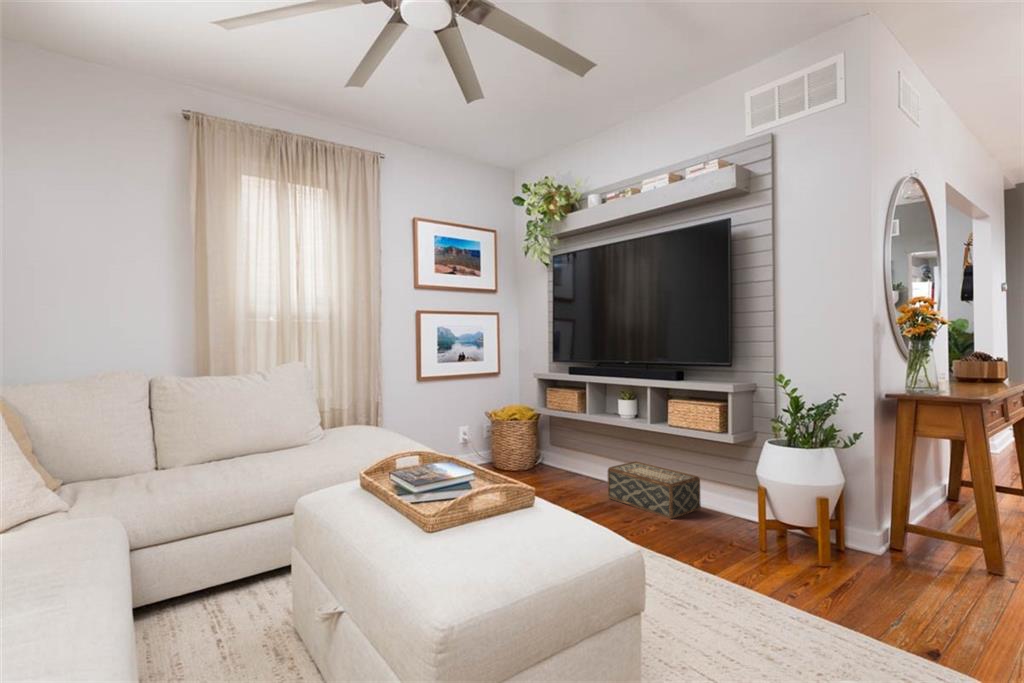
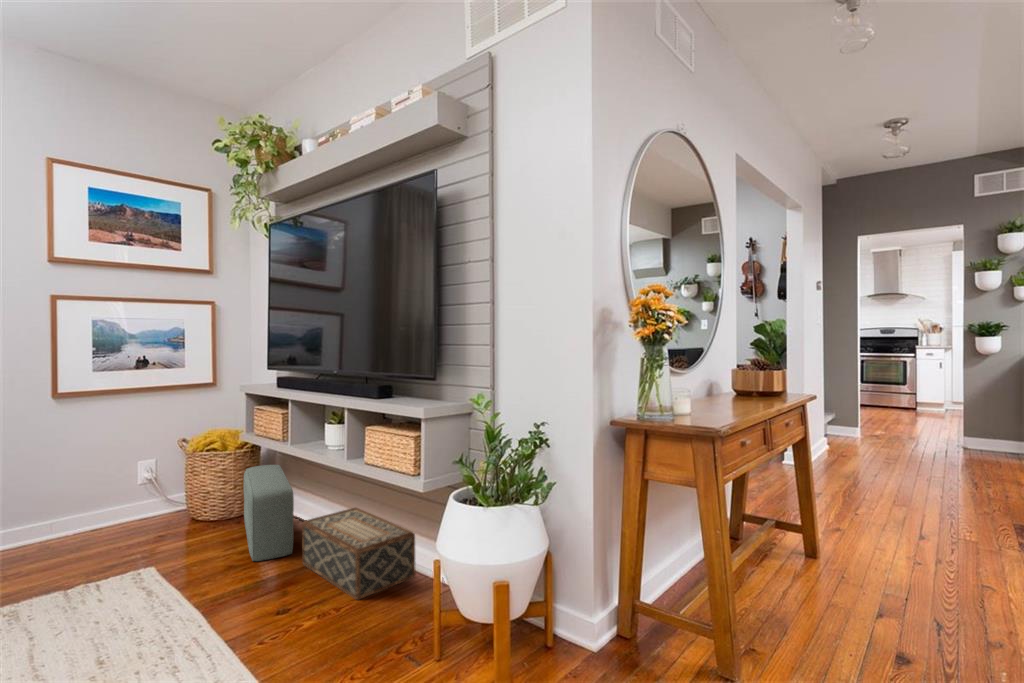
pouf: none [535,432,593,495] -> present [244,465,294,561]

